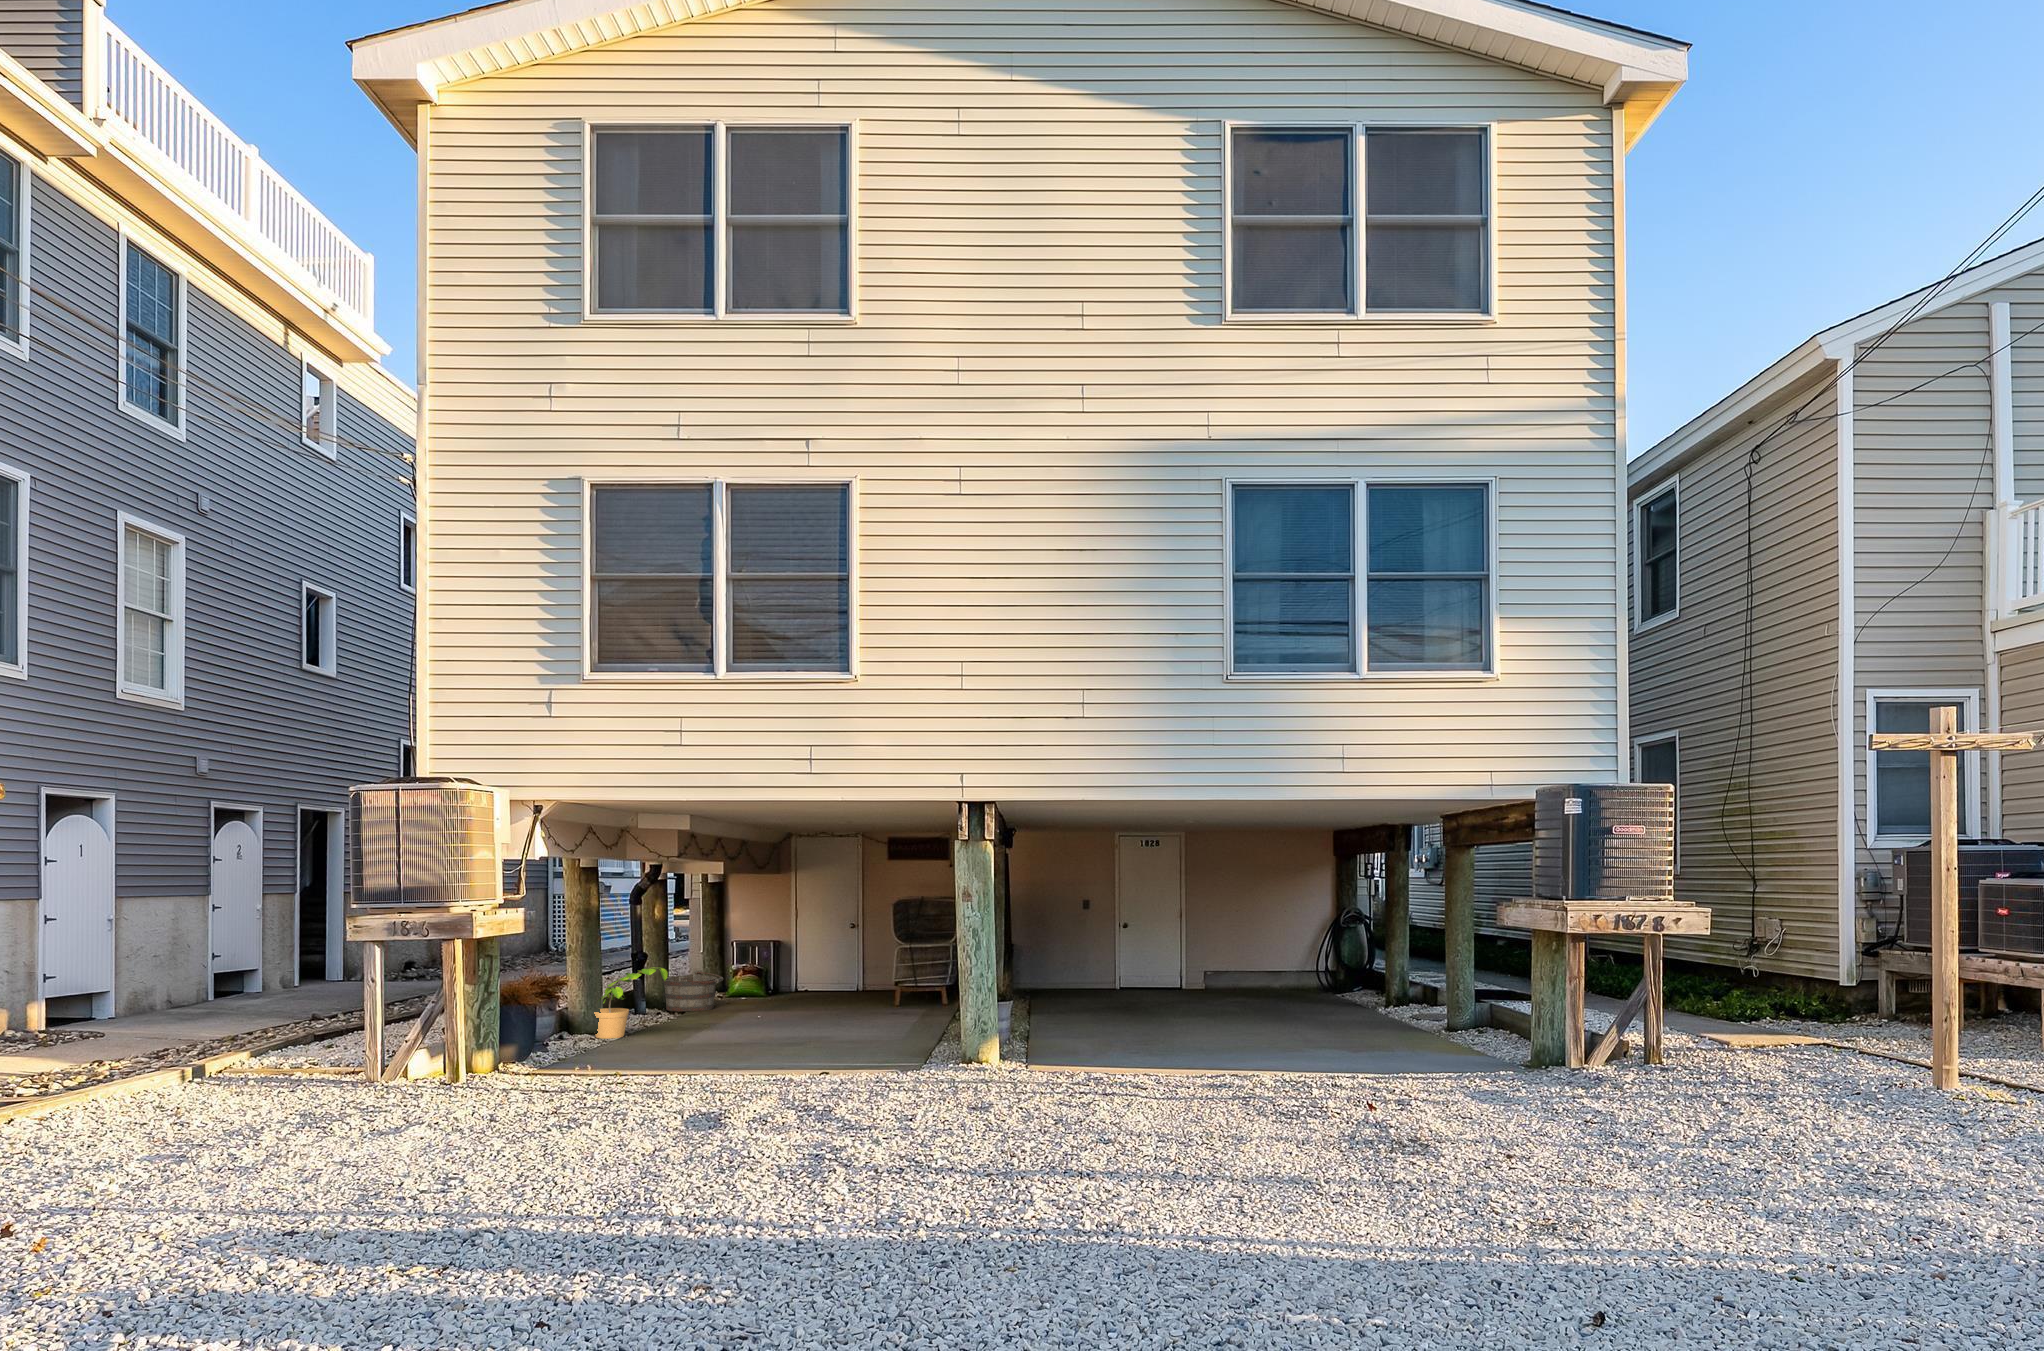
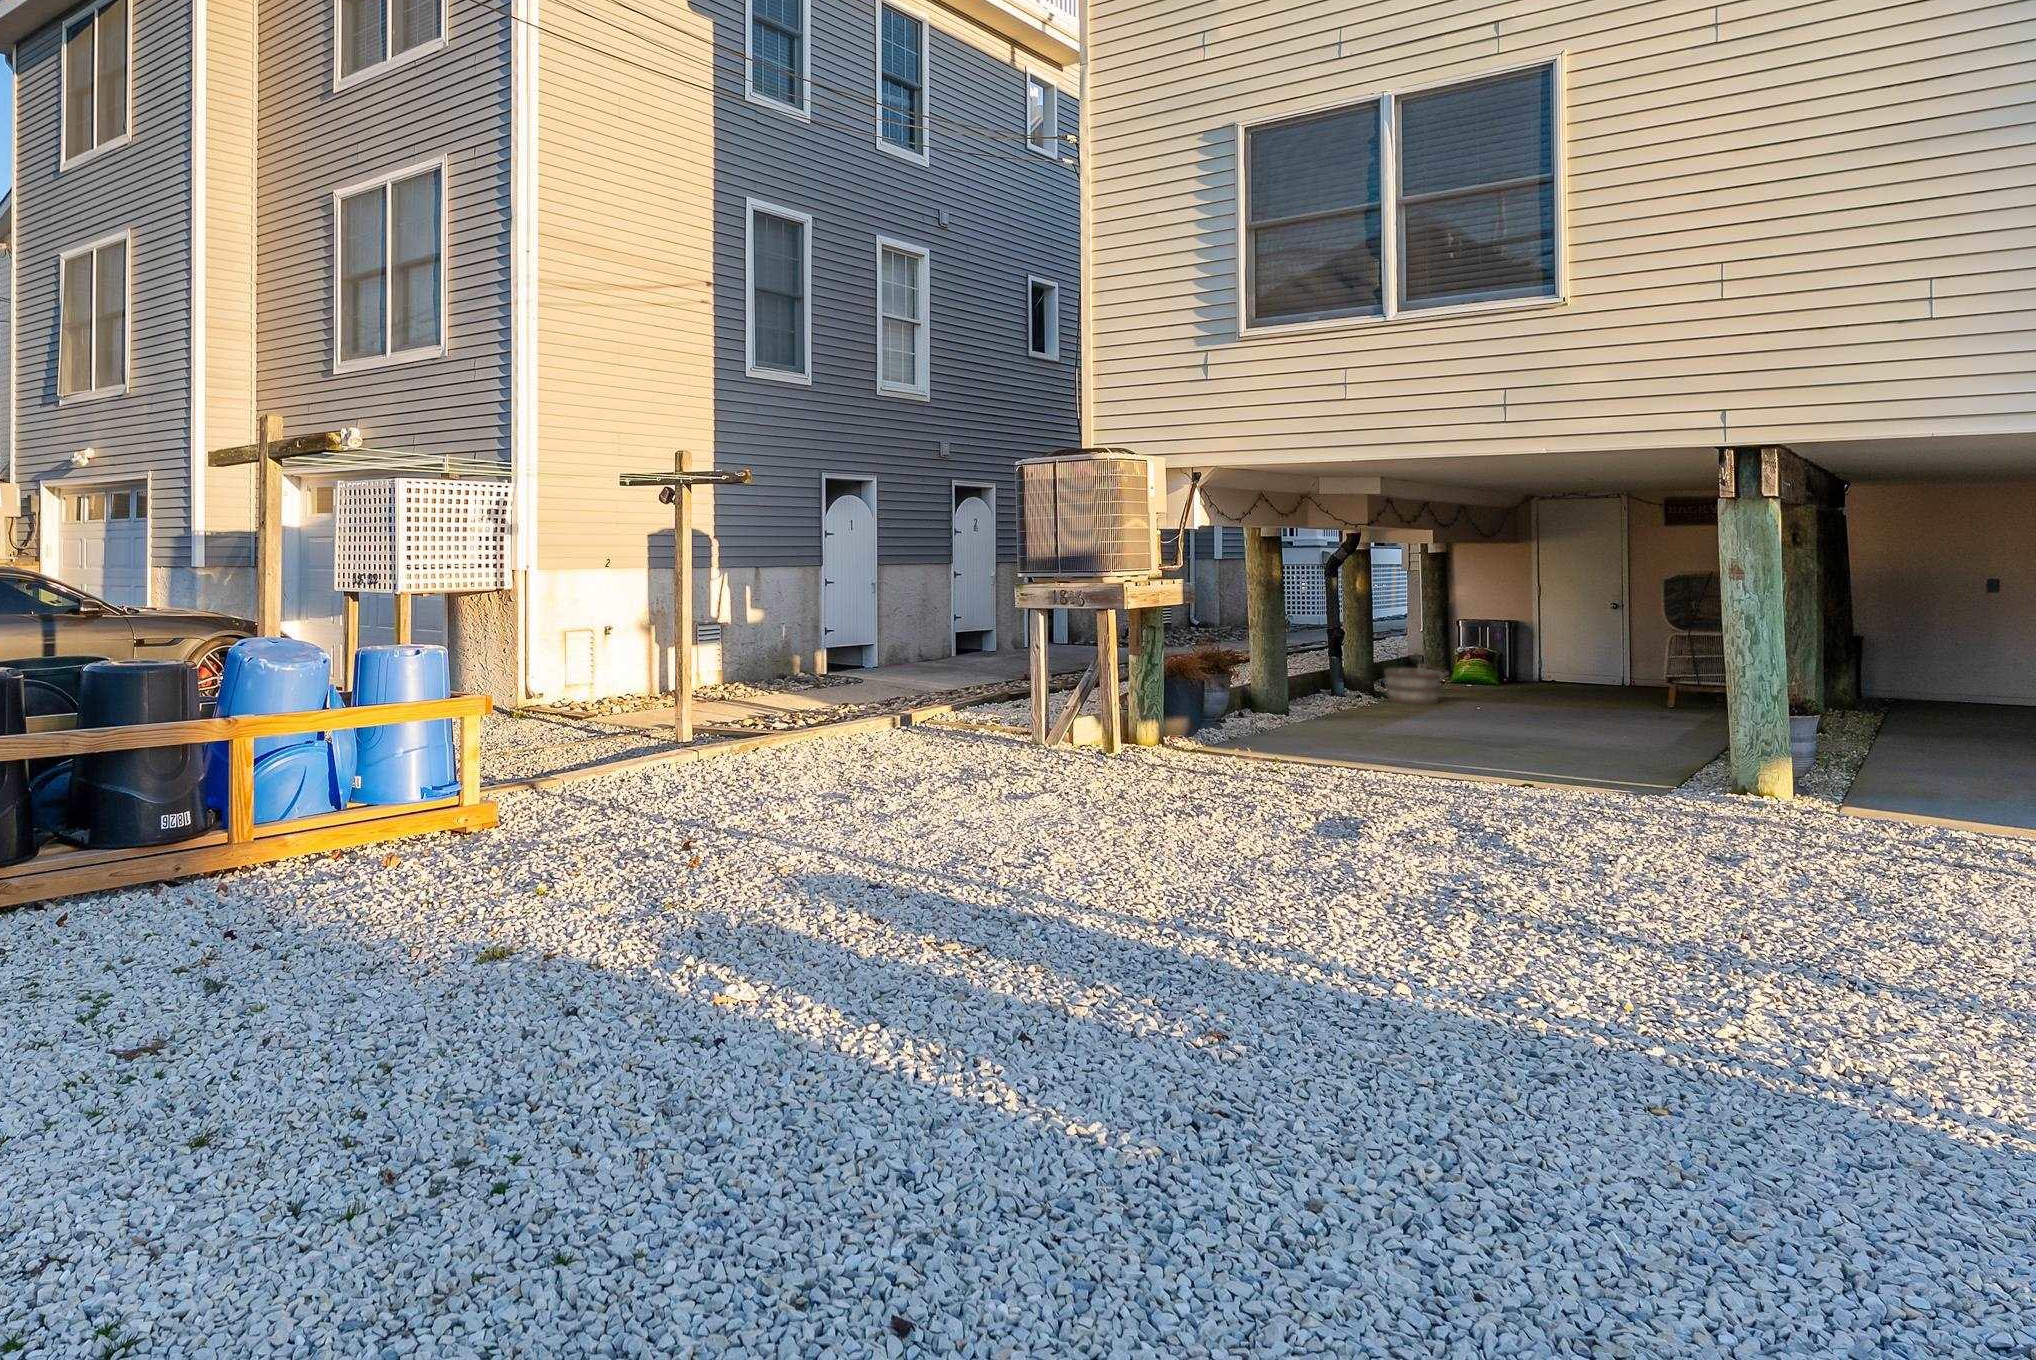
potted plant: present [594,967,668,1039] -> none [1289,656,1369,723]

